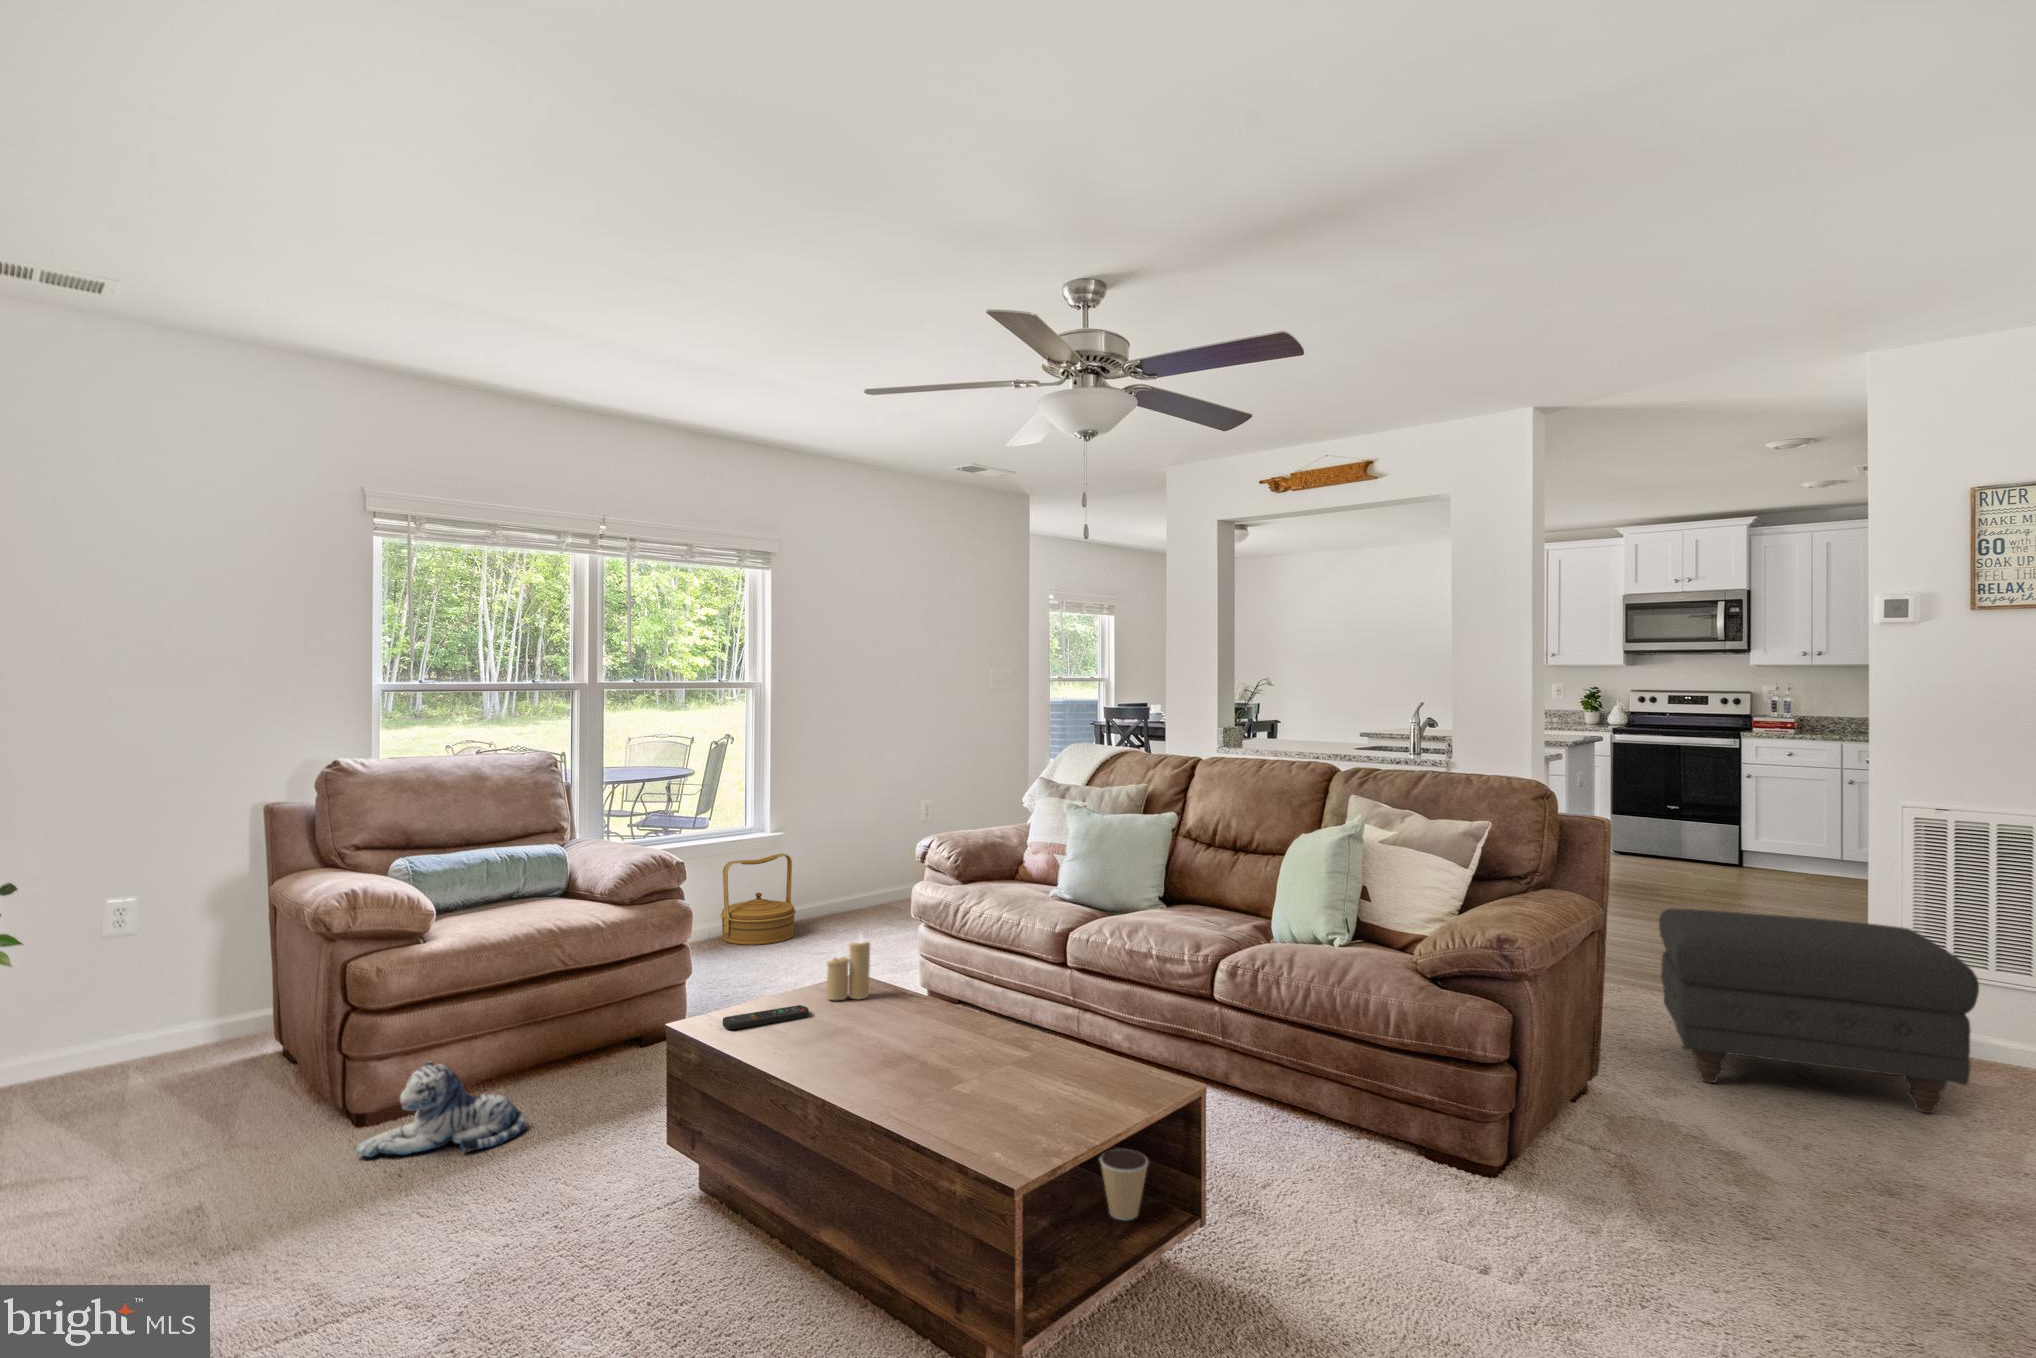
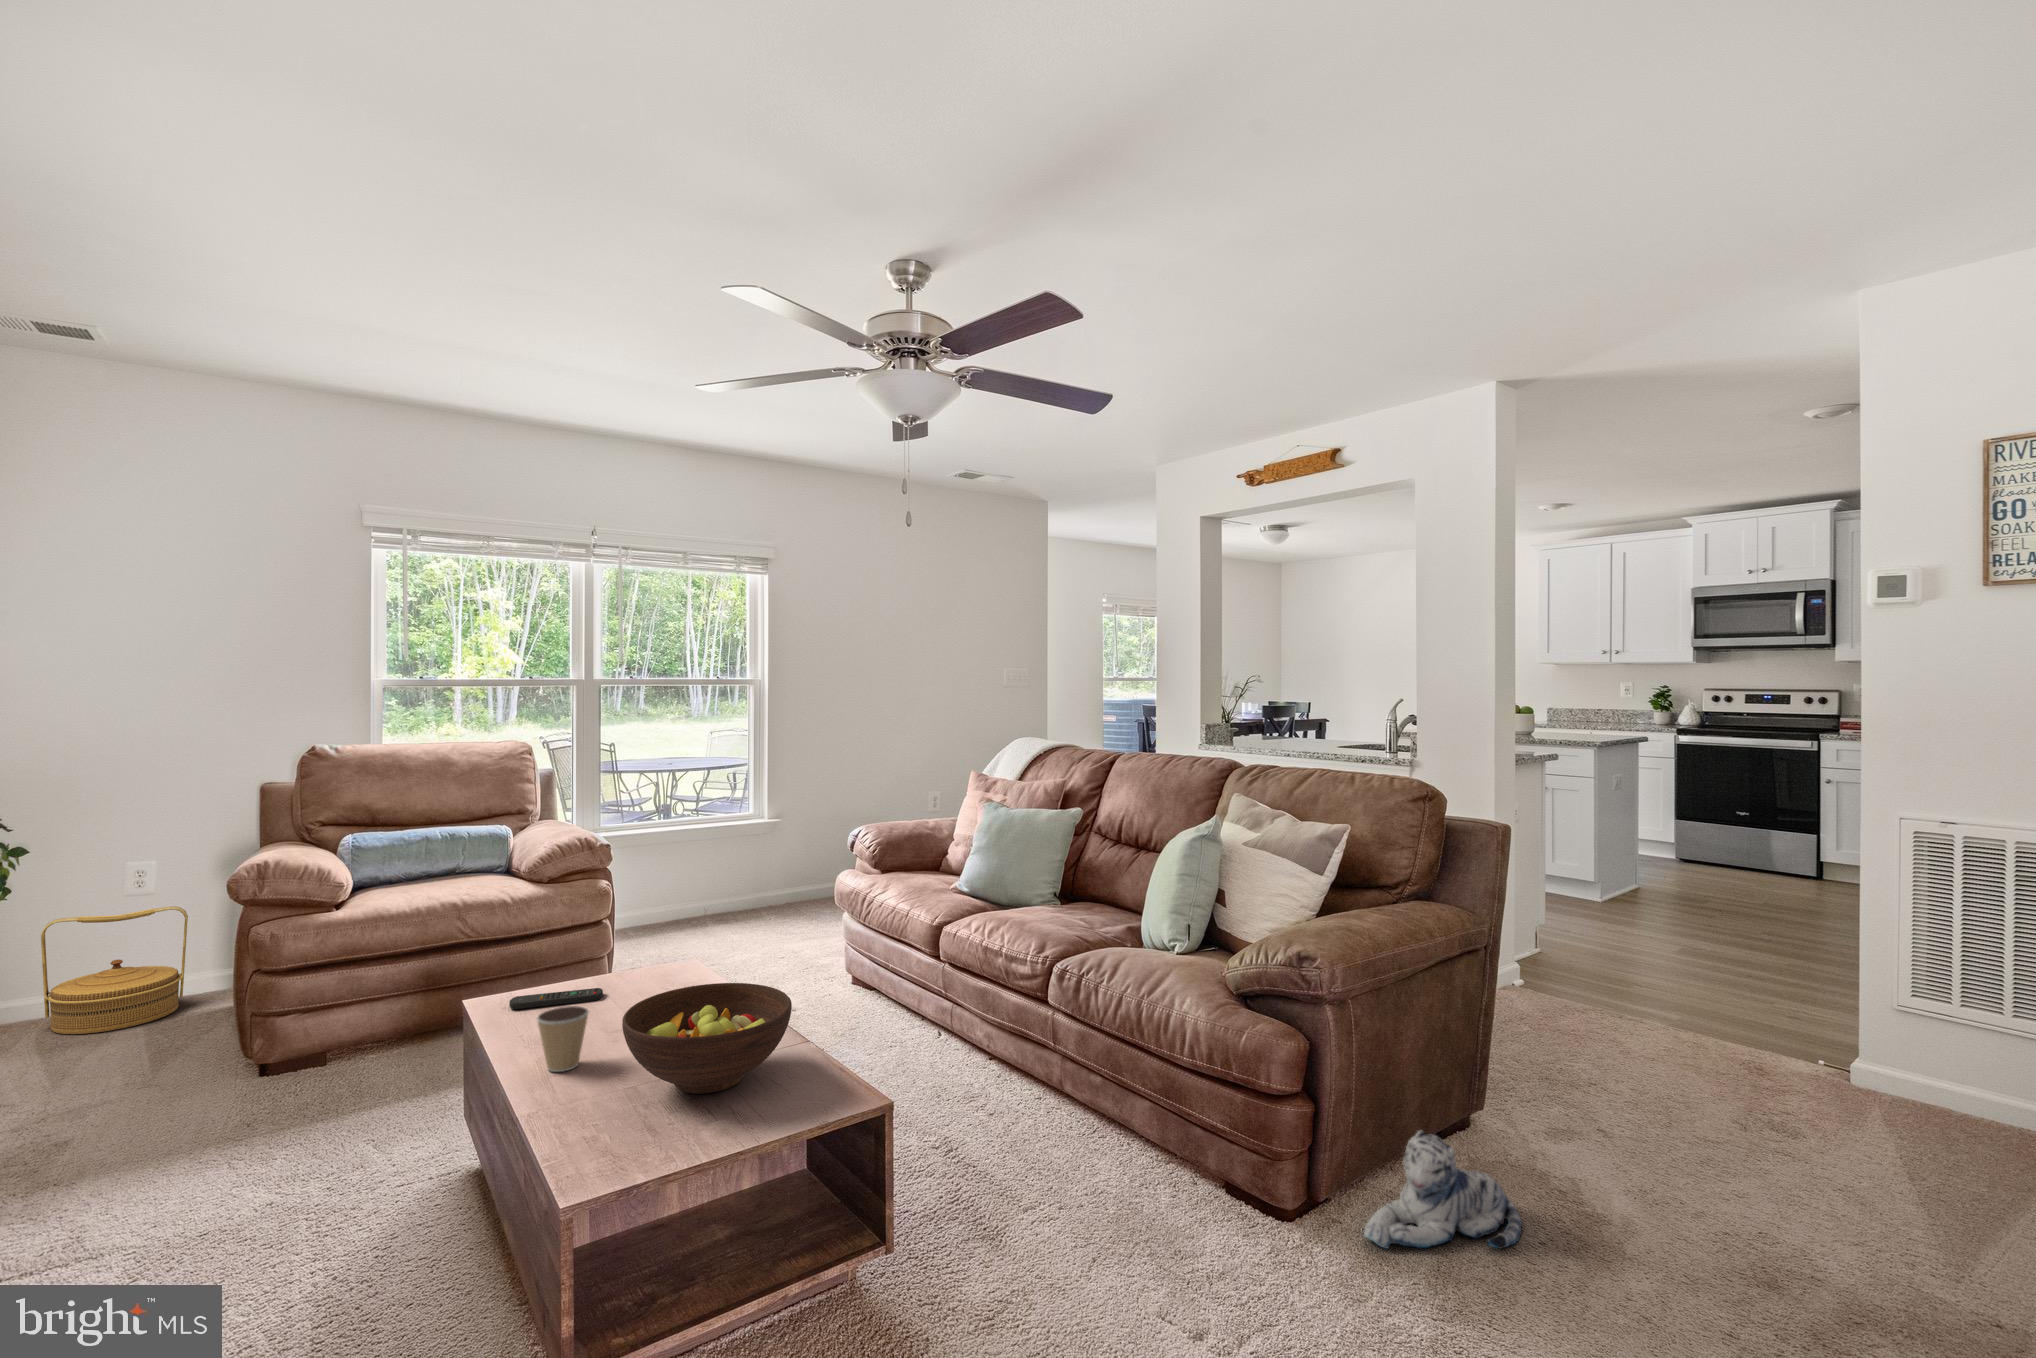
woven basket: present [720,854,796,945] -> present [41,906,188,1034]
ottoman: present [1659,909,1979,1113] -> none [1579,925,1945,1187]
candle: present [827,935,870,1000] -> none [637,920,681,985]
fruit bowl: none [943,987,1097,1089] -> present [622,983,792,1094]
plush toy: present [357,1062,526,1157] -> present [1364,1131,1522,1249]
coffee cup: present [1099,1149,1148,1220] -> present [537,1006,589,1072]

